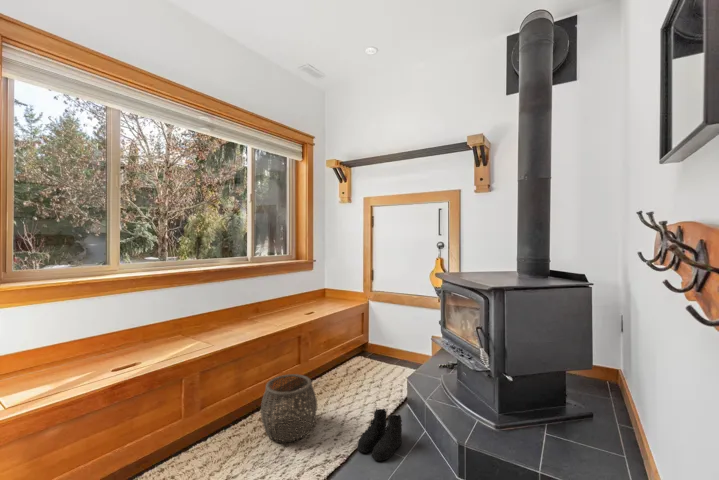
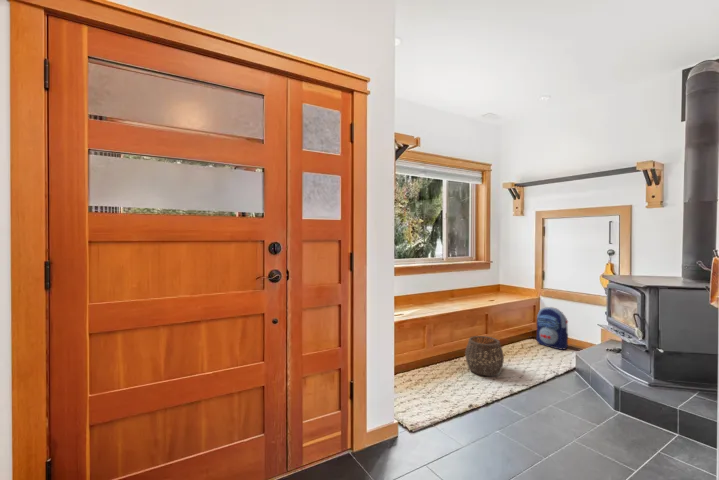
backpack: none [365,315,399,368] -> present [537,307,568,349]
boots: present [357,409,402,461] -> none [535,365,570,396]

